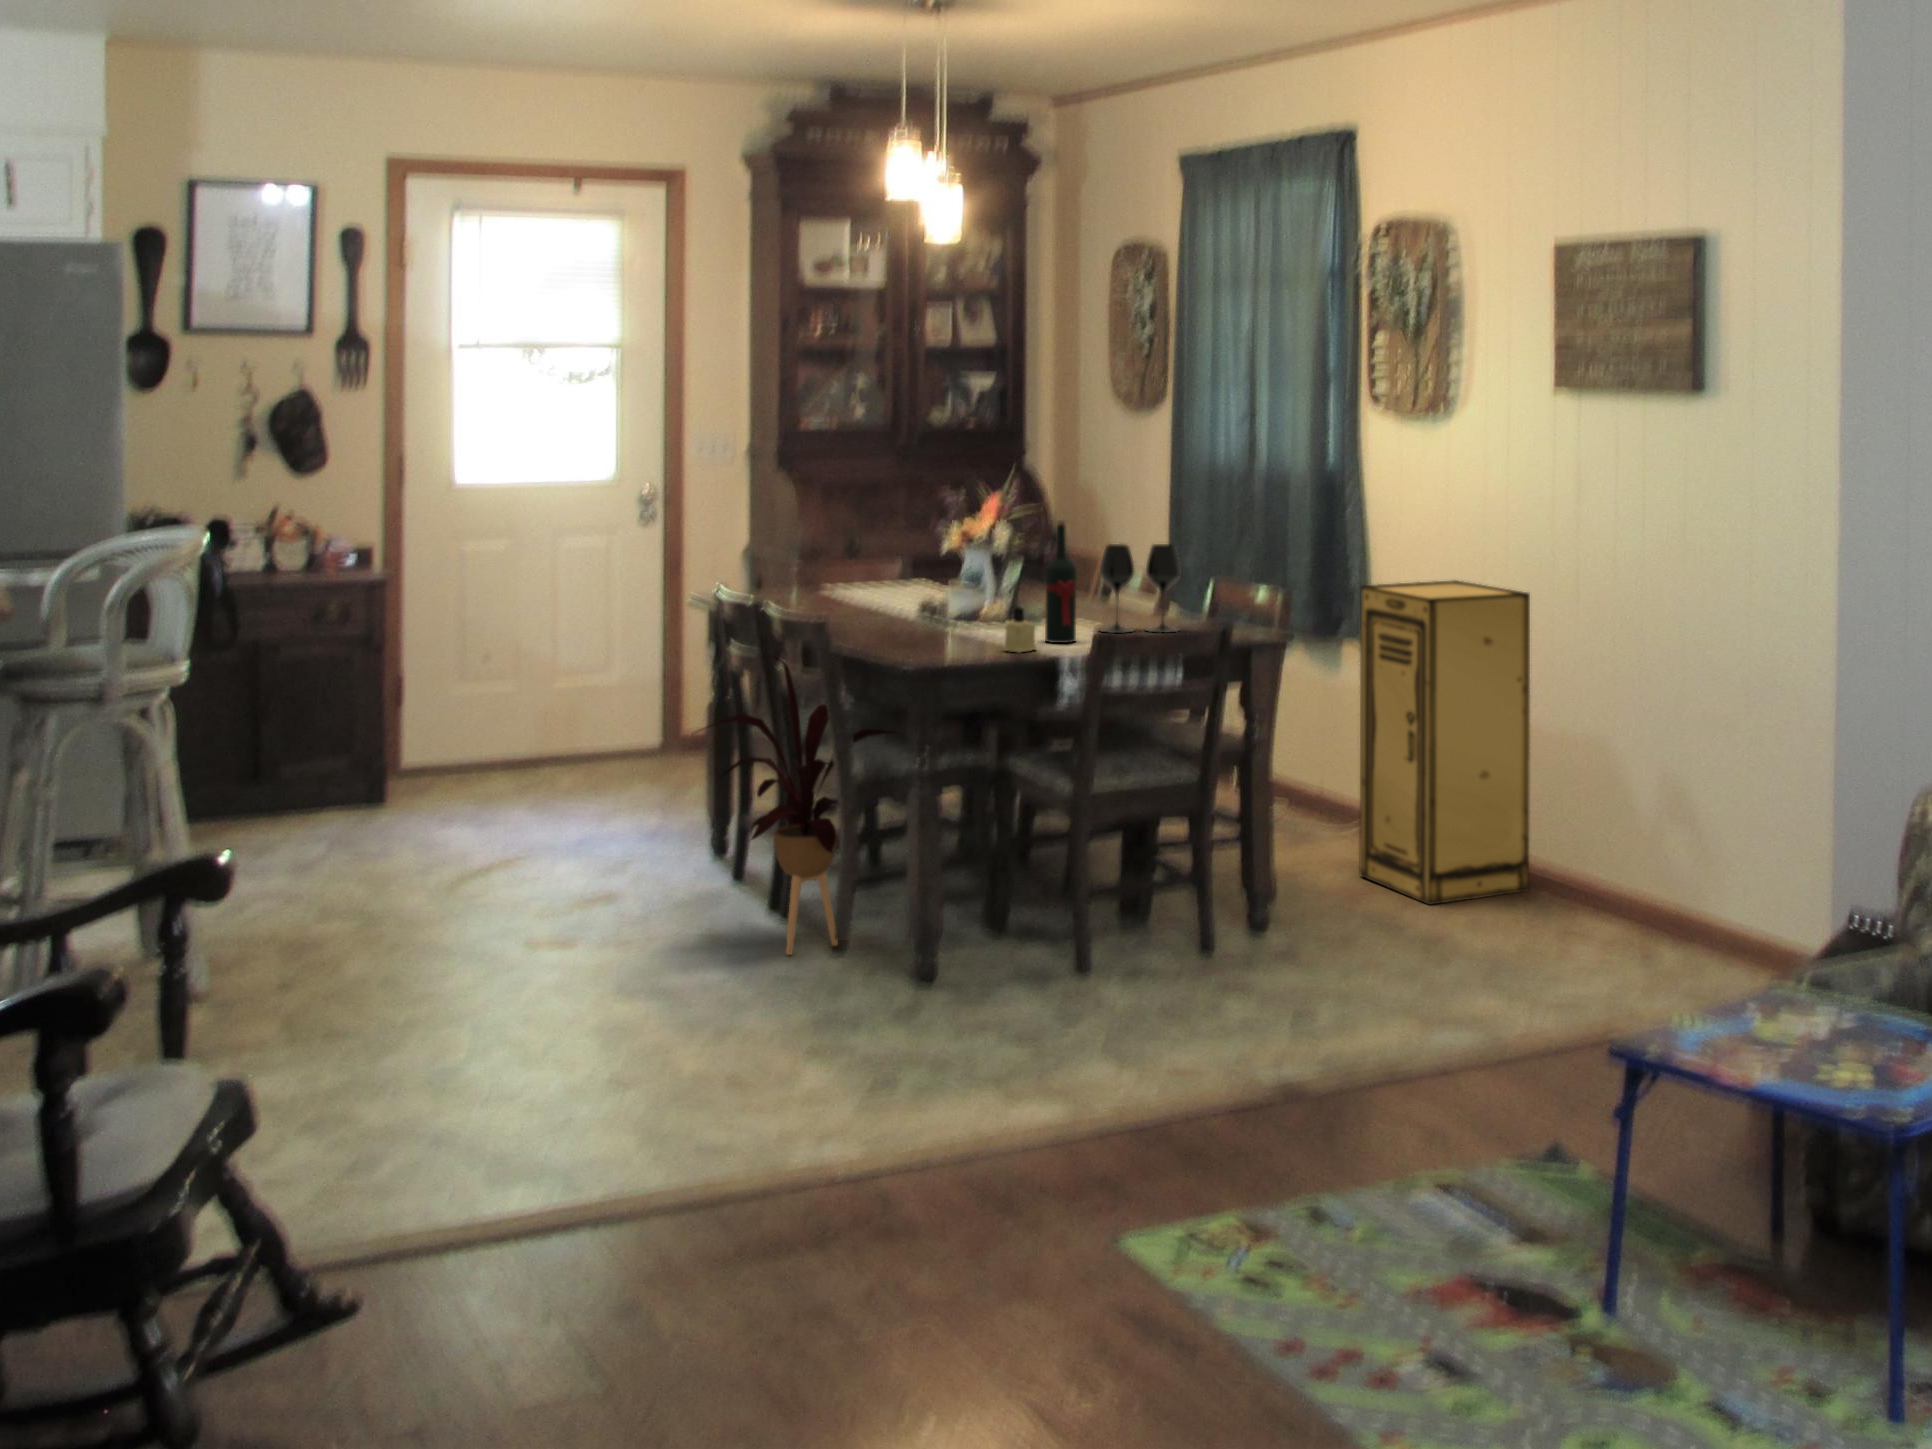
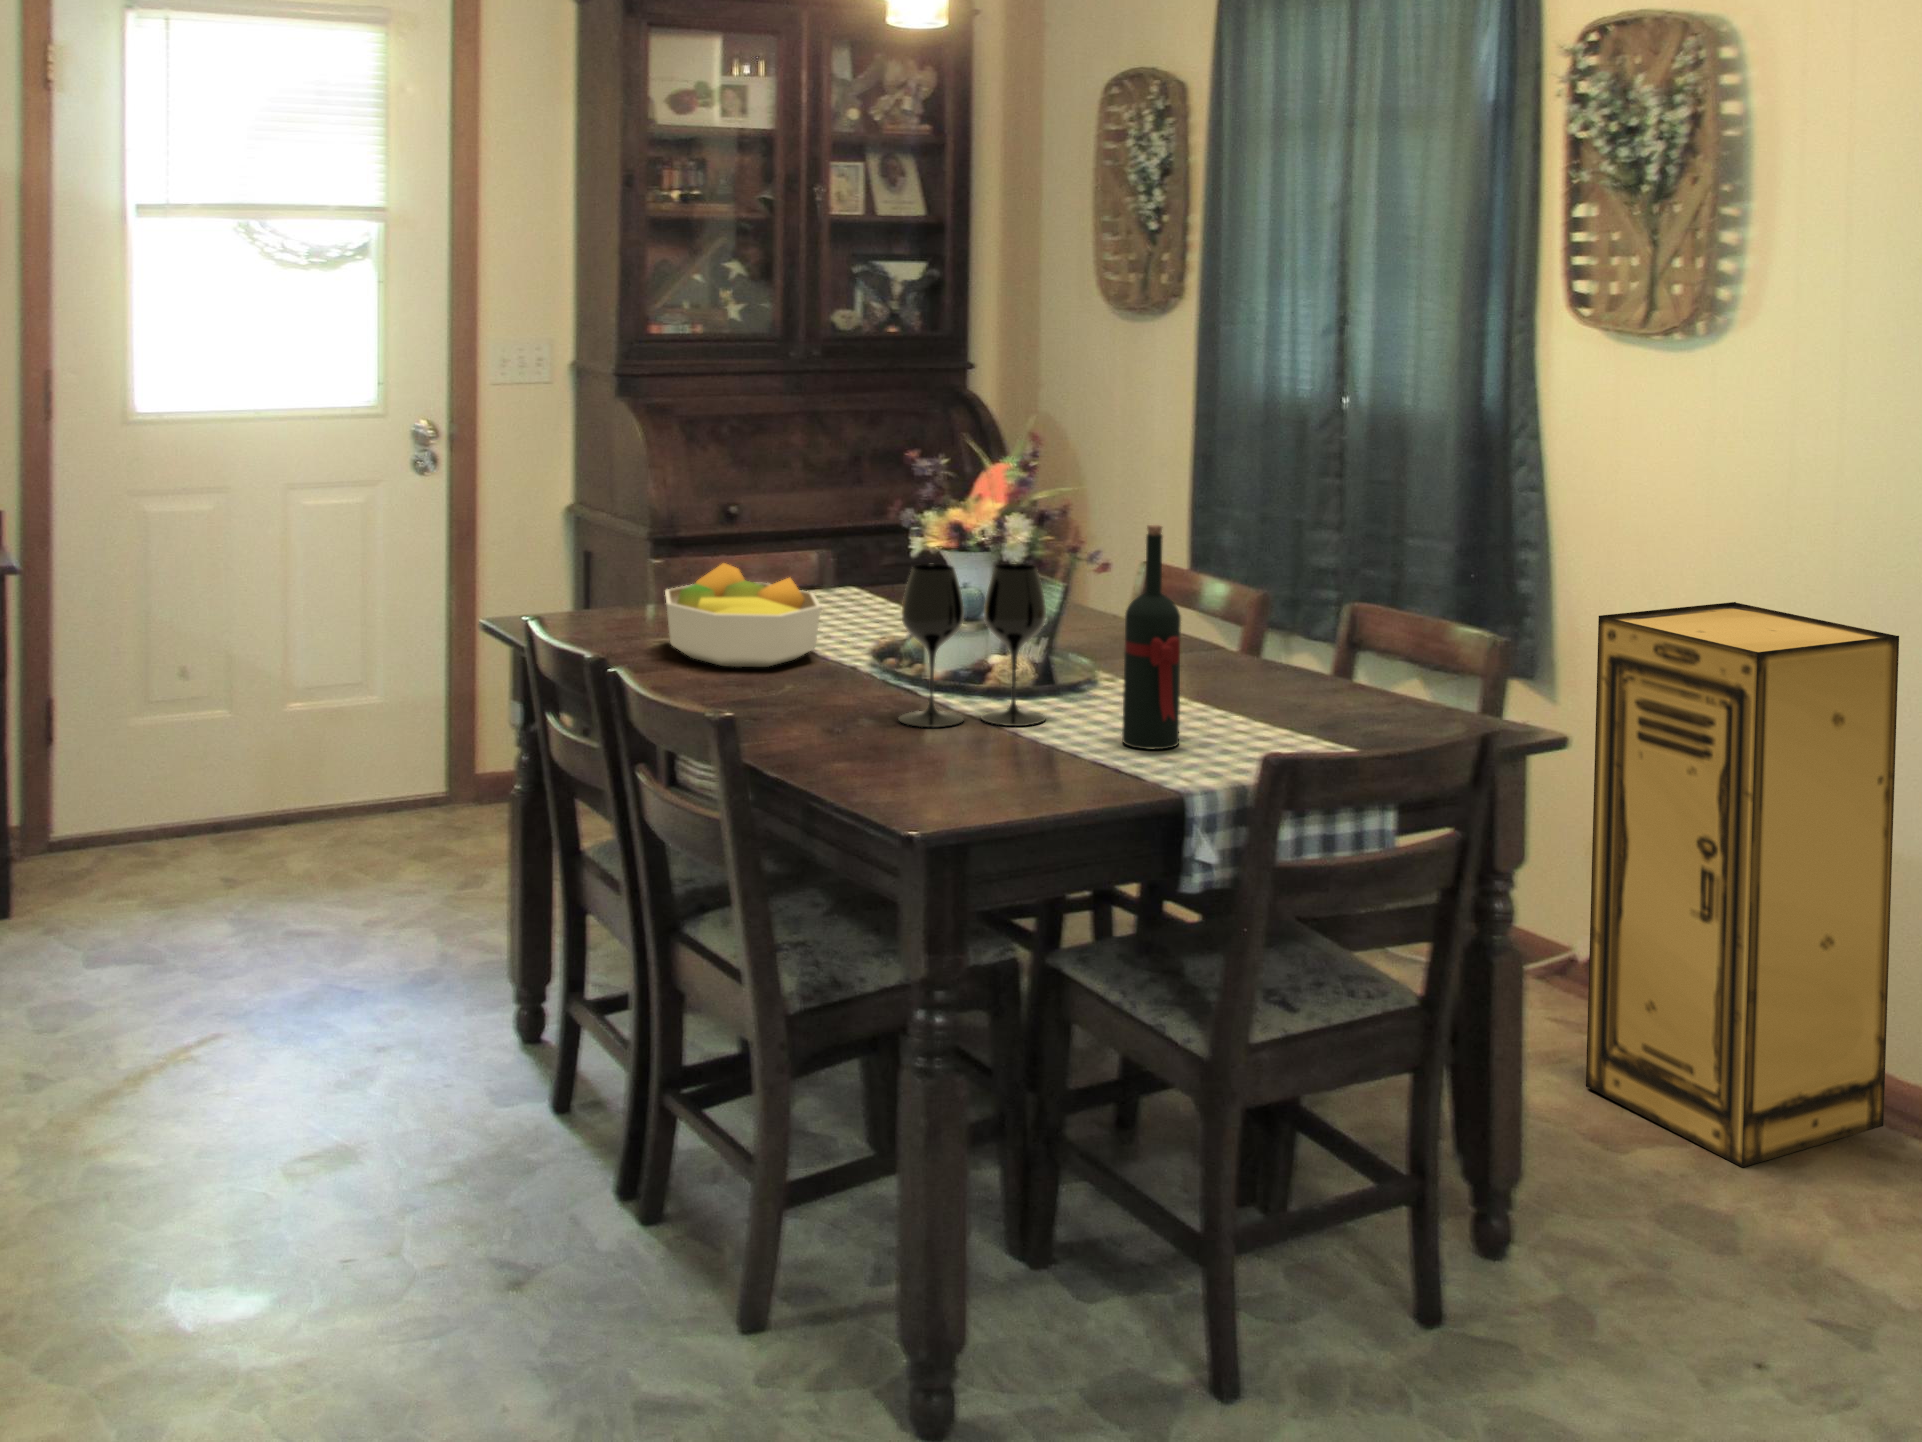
wine glass: present [1100,544,1180,633] -> present [899,564,1046,727]
fruit bowl: none [800,559,891,617] -> present [665,563,821,667]
candle: present [1005,608,1037,652] -> none [1065,695,1126,782]
house plant: present [699,658,895,955] -> none [476,783,862,1336]

